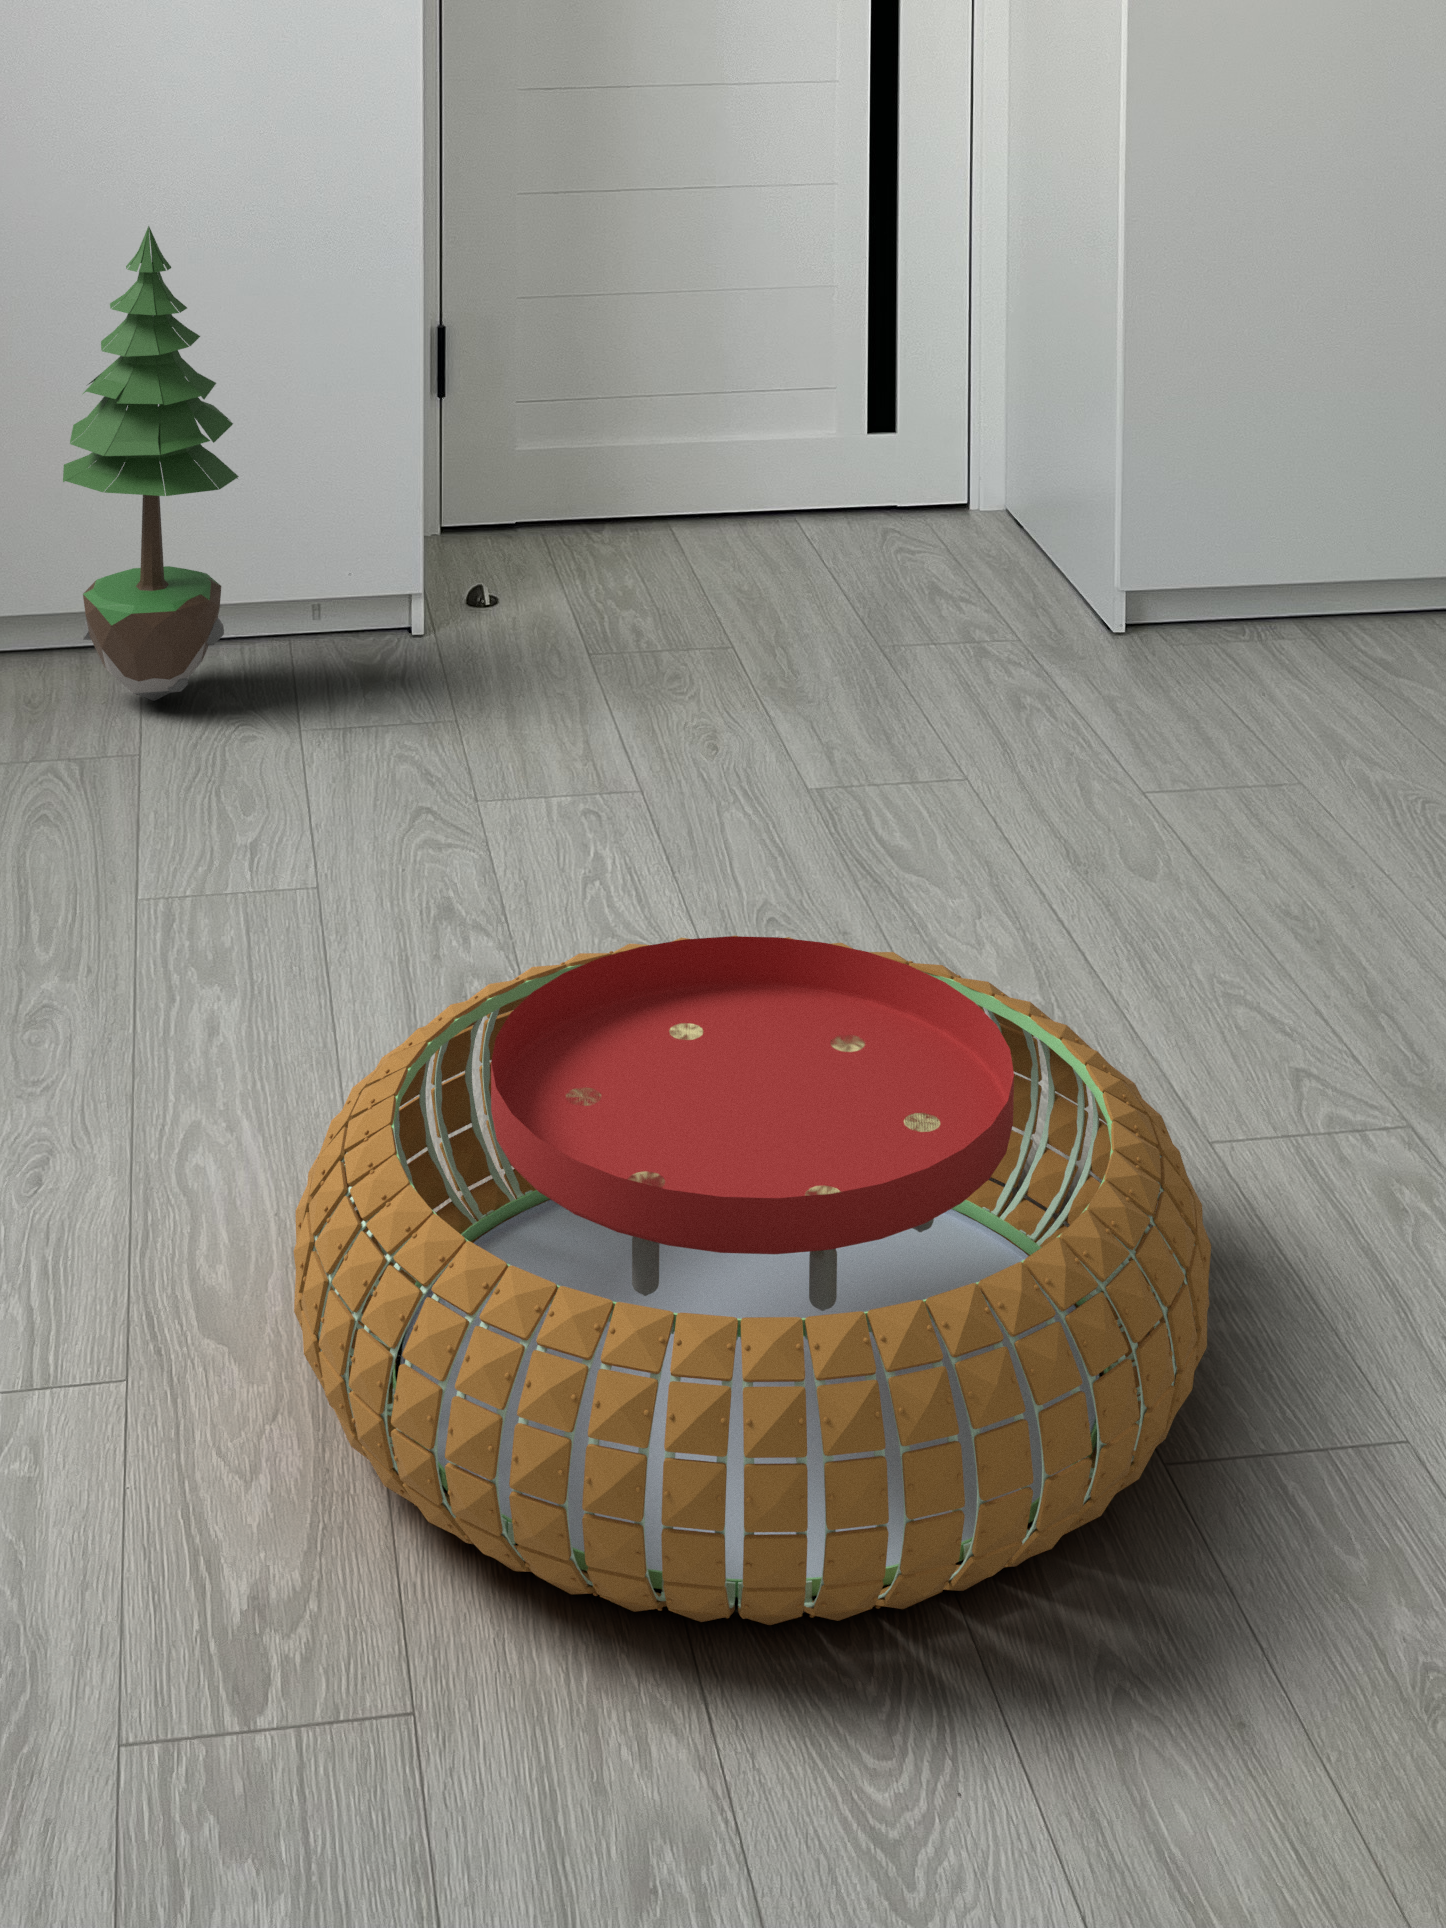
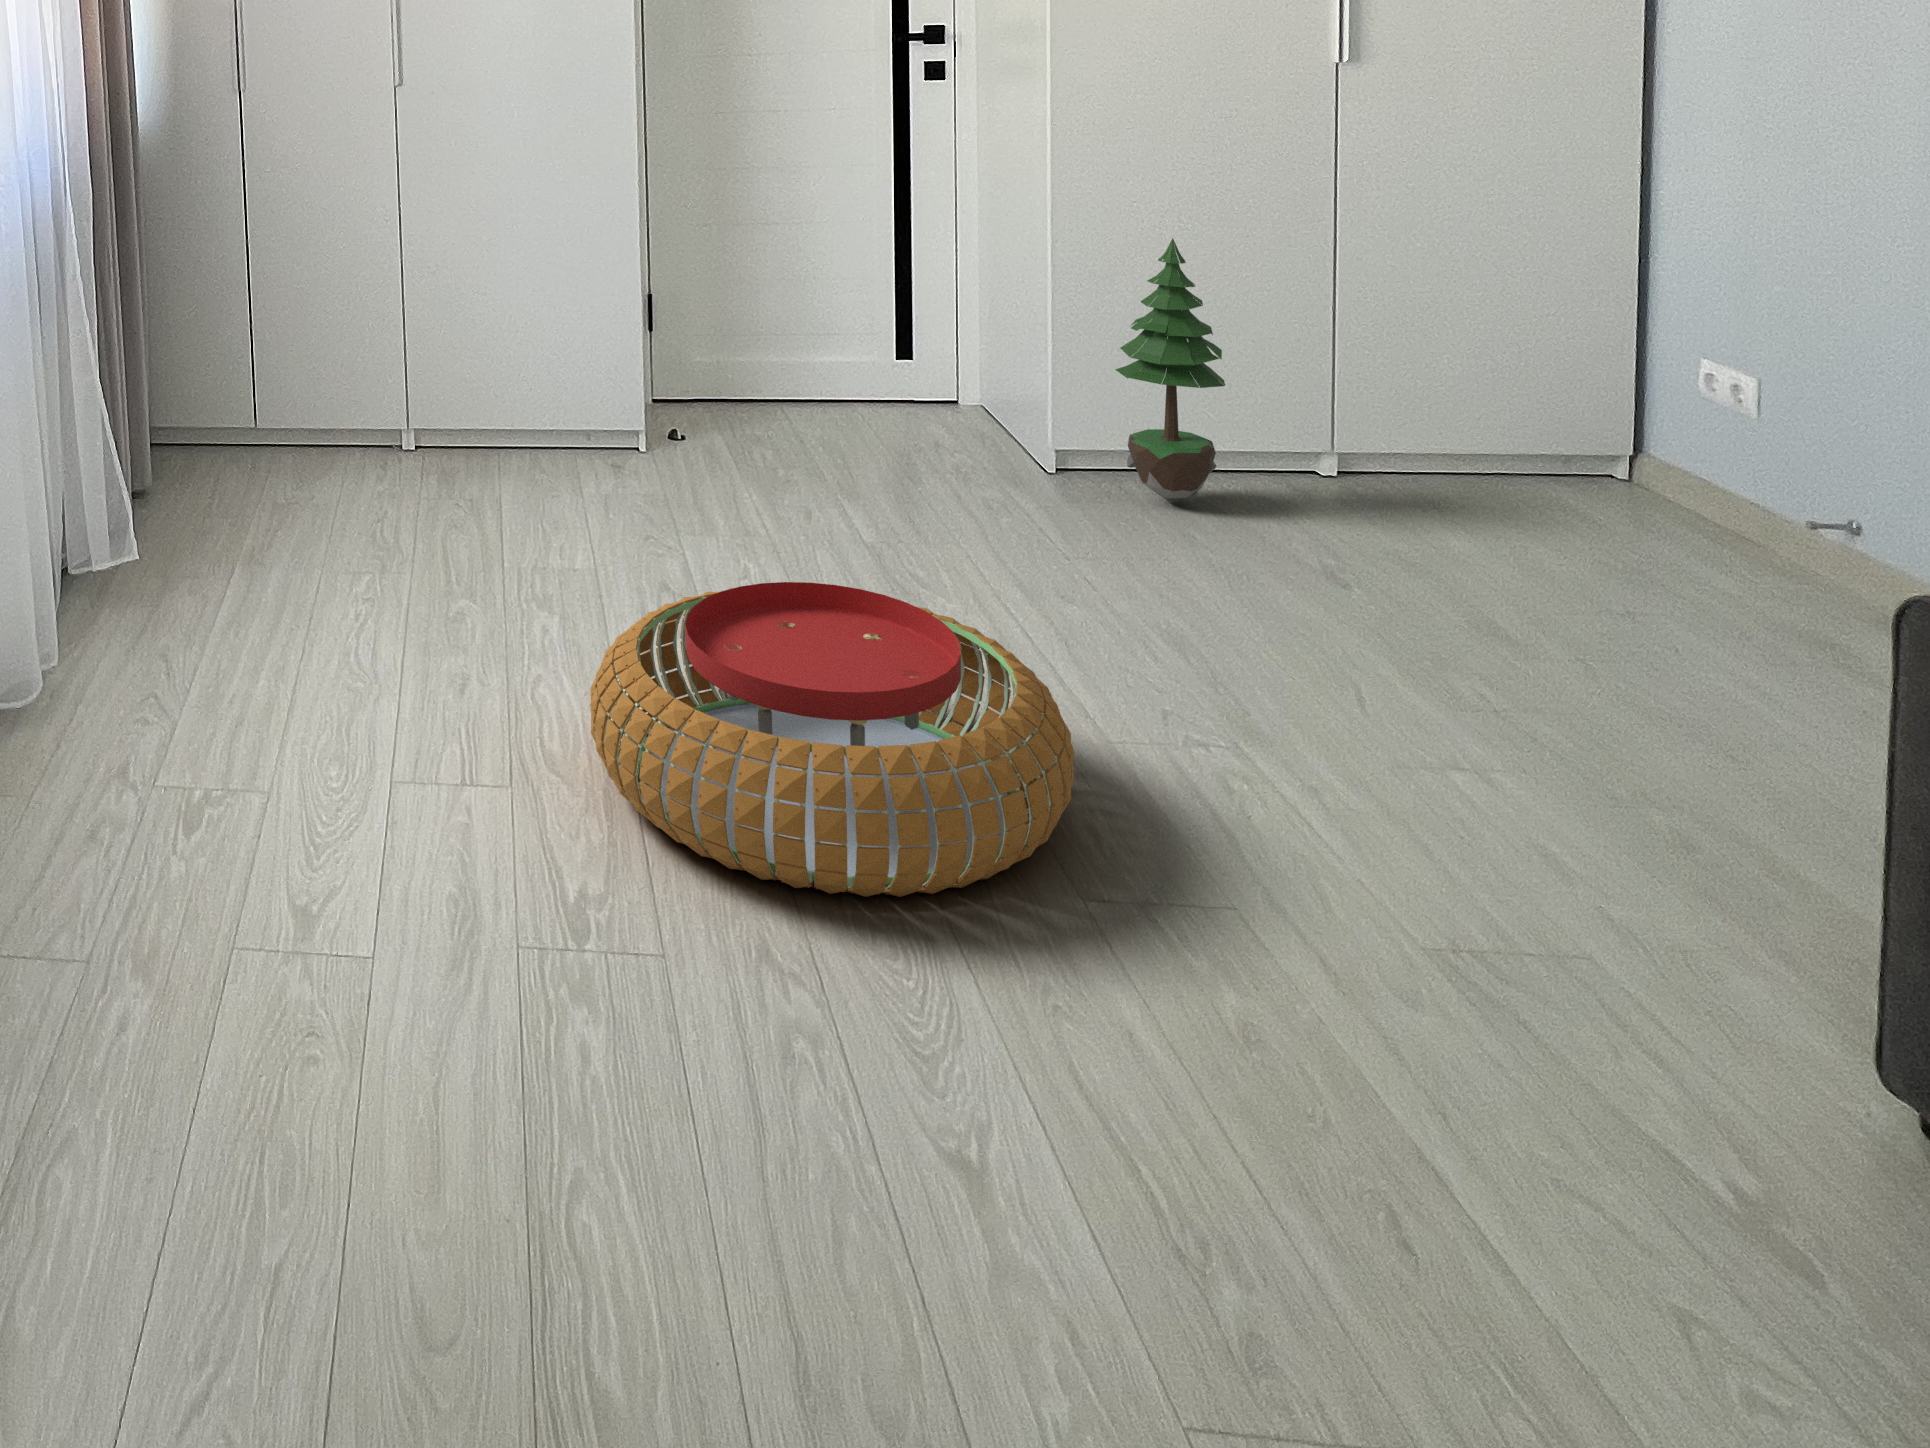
potted tree: present [63,226,239,701] -> present [1115,238,1225,504]

